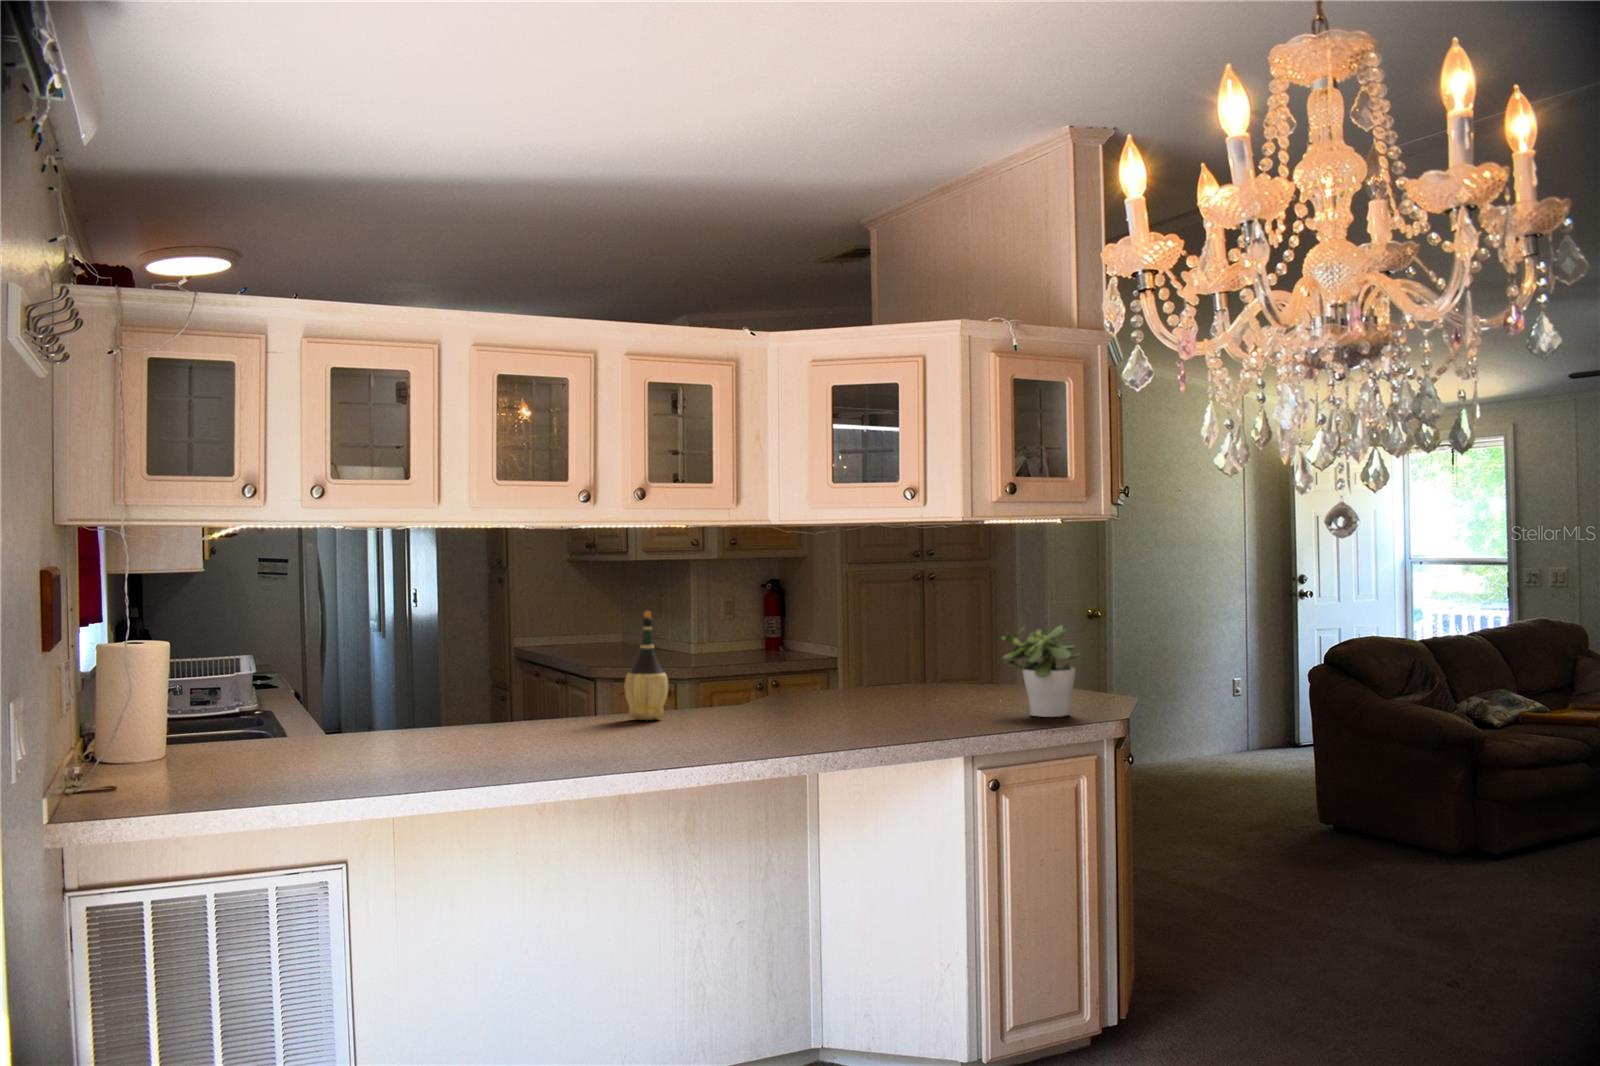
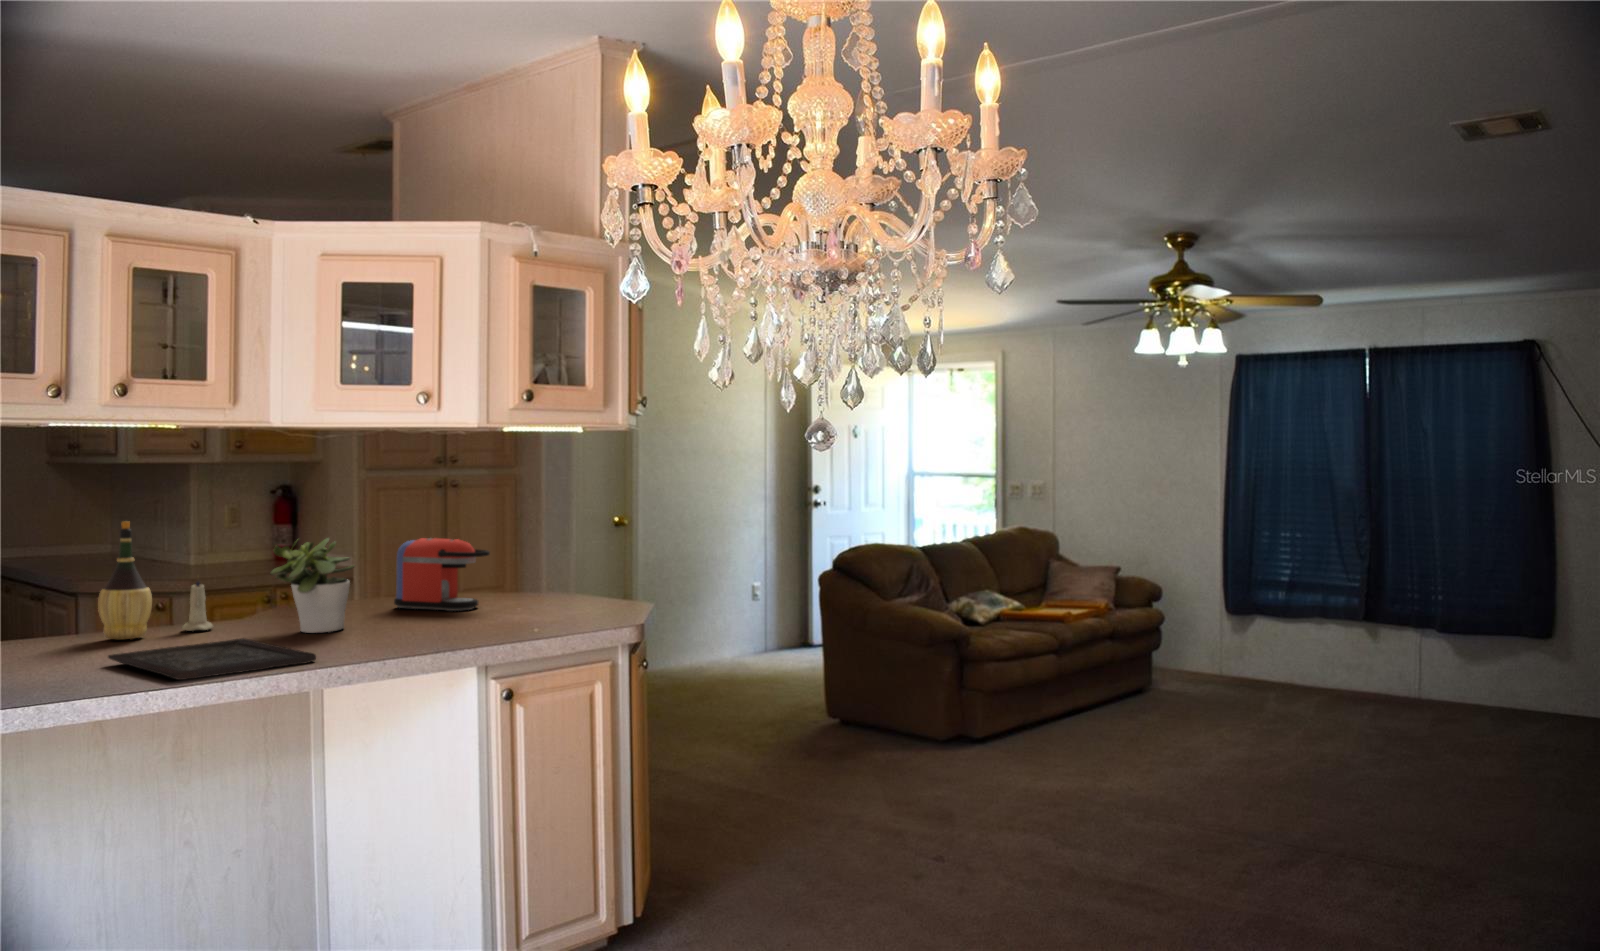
potted plant: present [1001,626,1081,717] -> present [270,538,354,633]
coffee maker: none [875,635,969,708] -> present [394,538,490,611]
candle: none [691,662,718,715] -> present [182,575,213,631]
tray: none [643,721,822,751] -> present [108,638,316,680]

